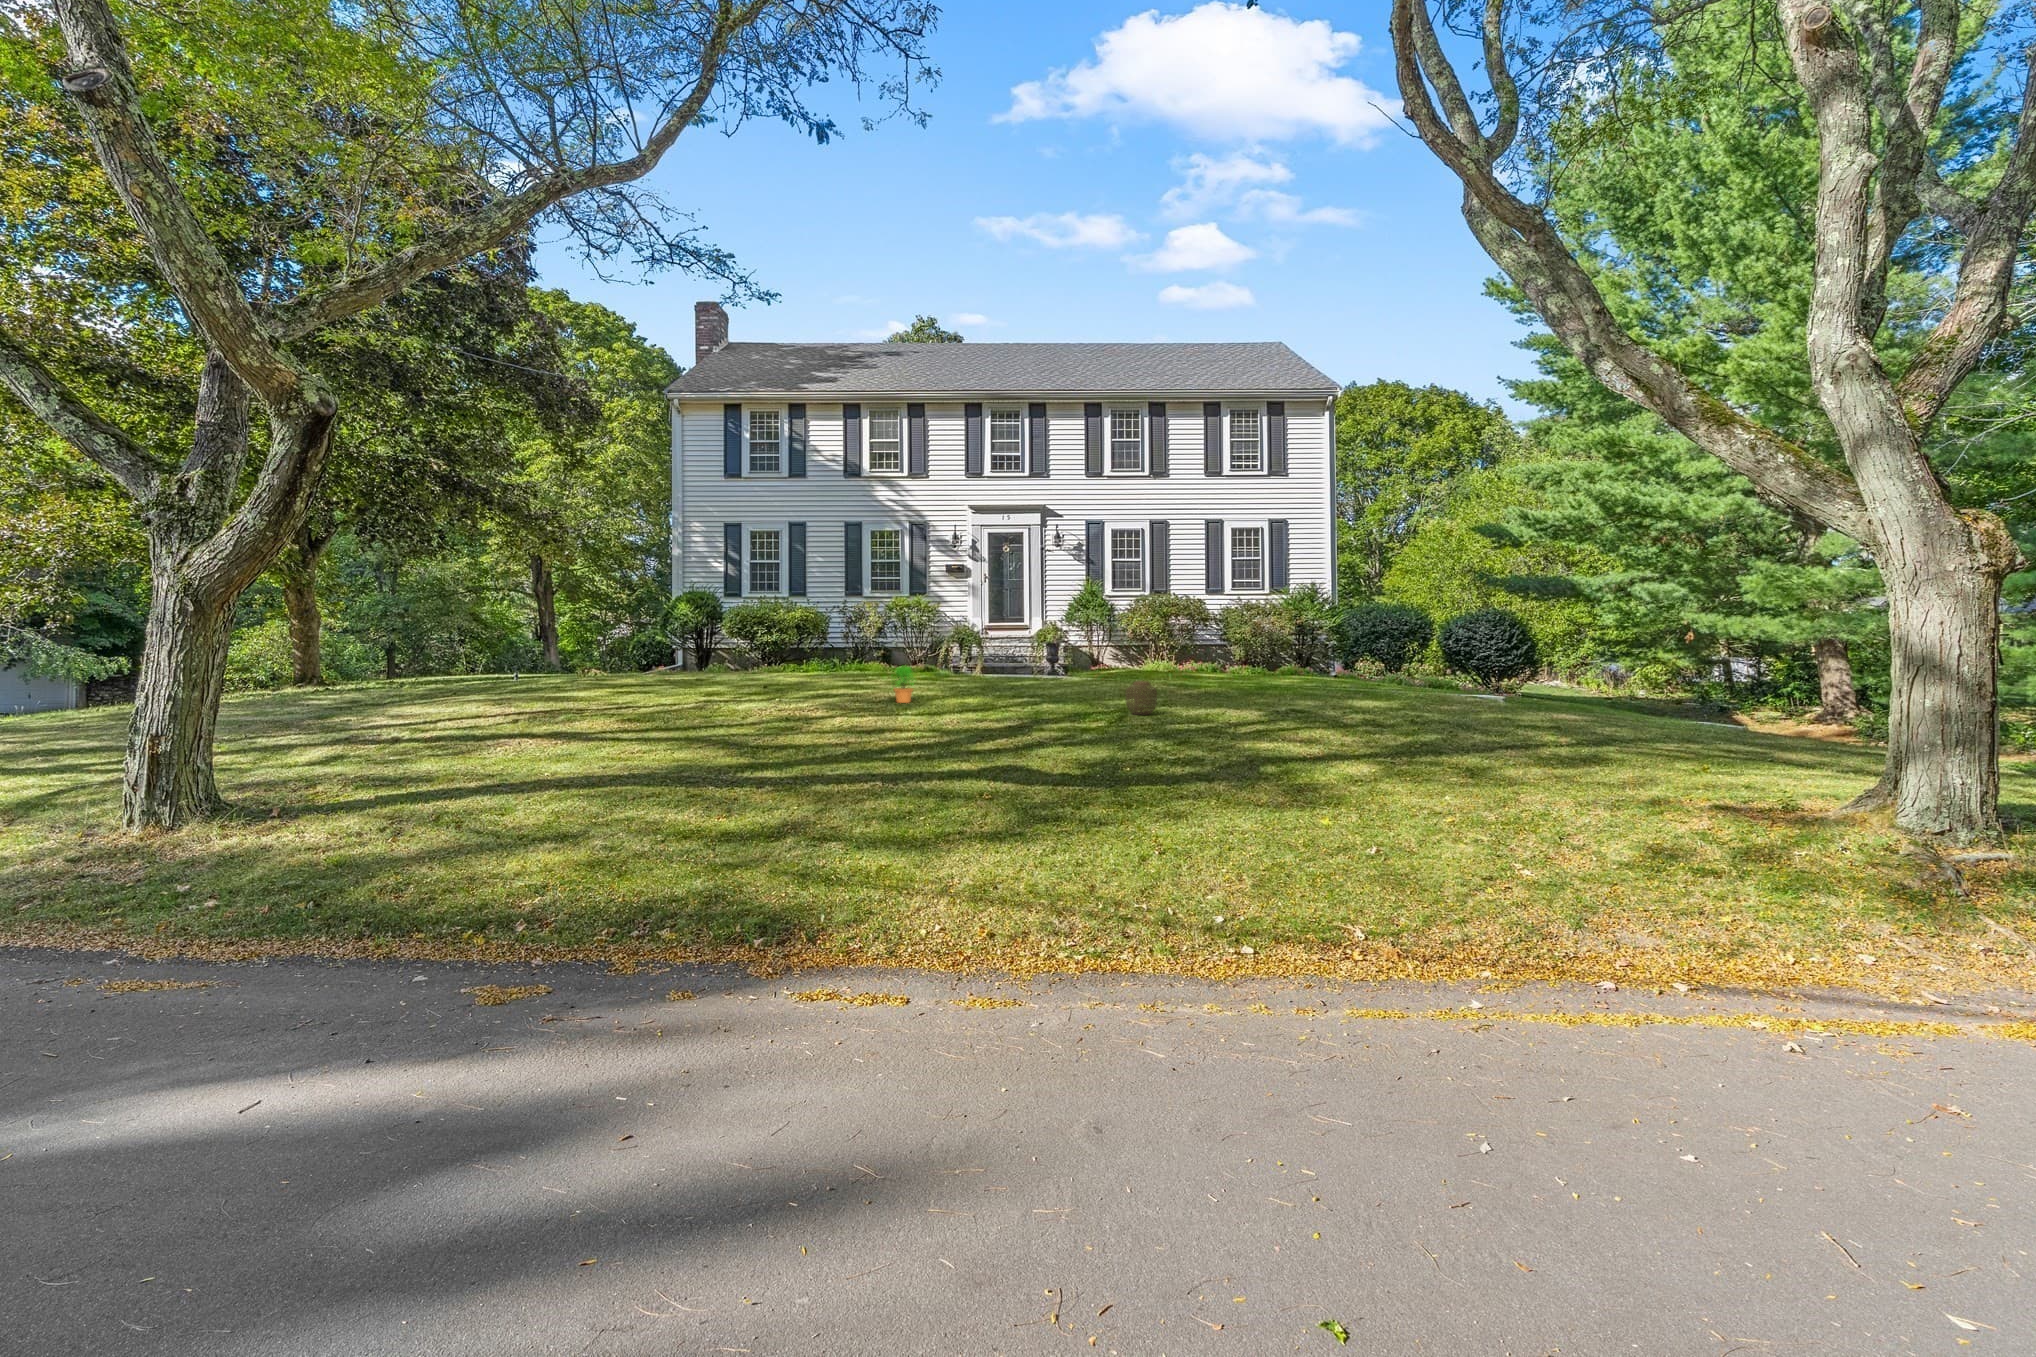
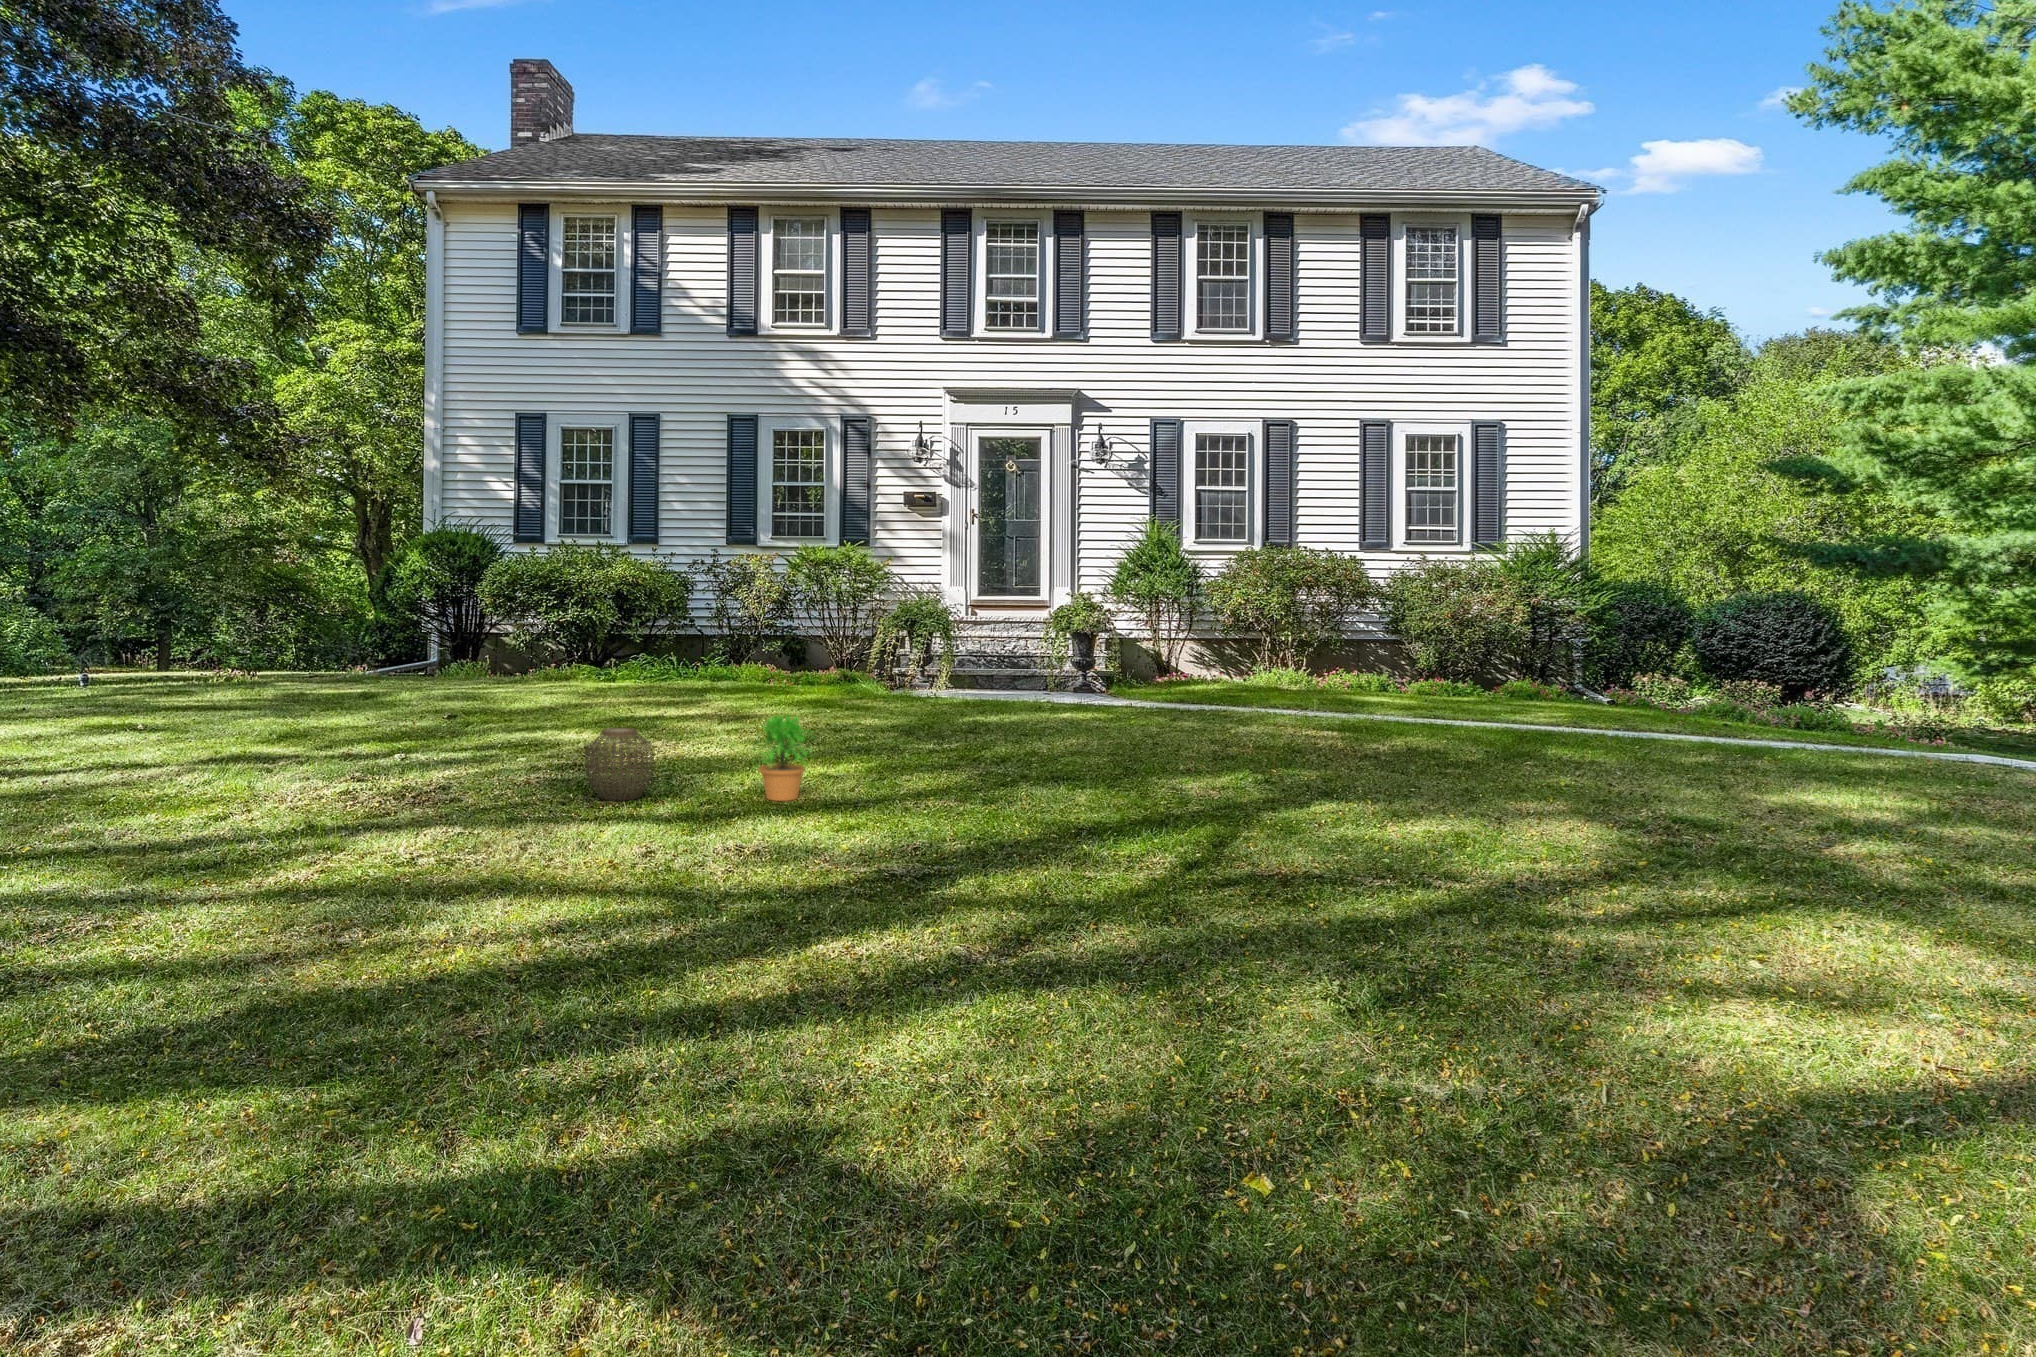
woven basket: present [1126,681,1157,715] -> present [585,728,653,800]

